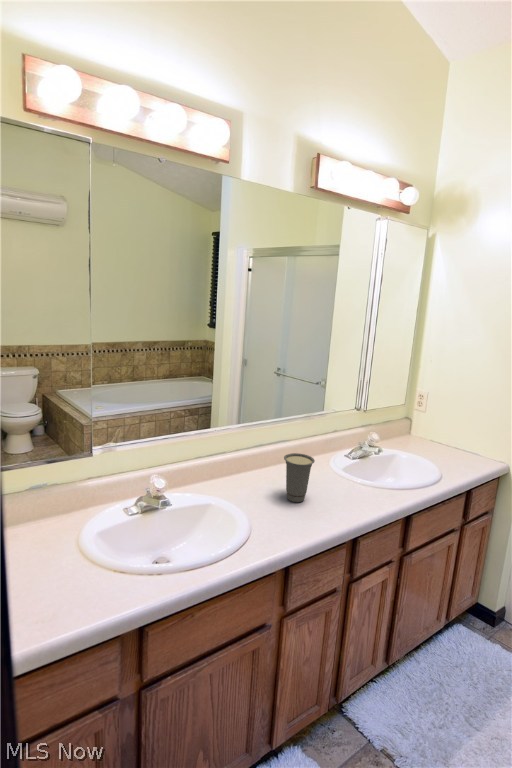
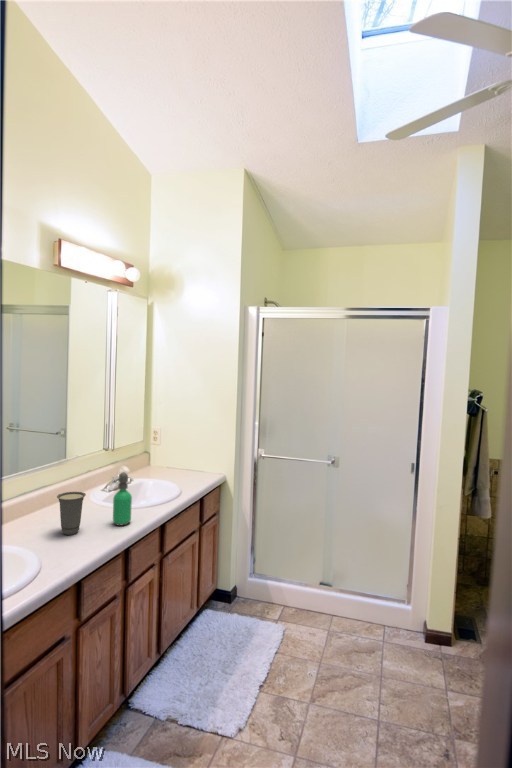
soap dispenser: none [344,444,369,508] -> present [113,473,132,525]

